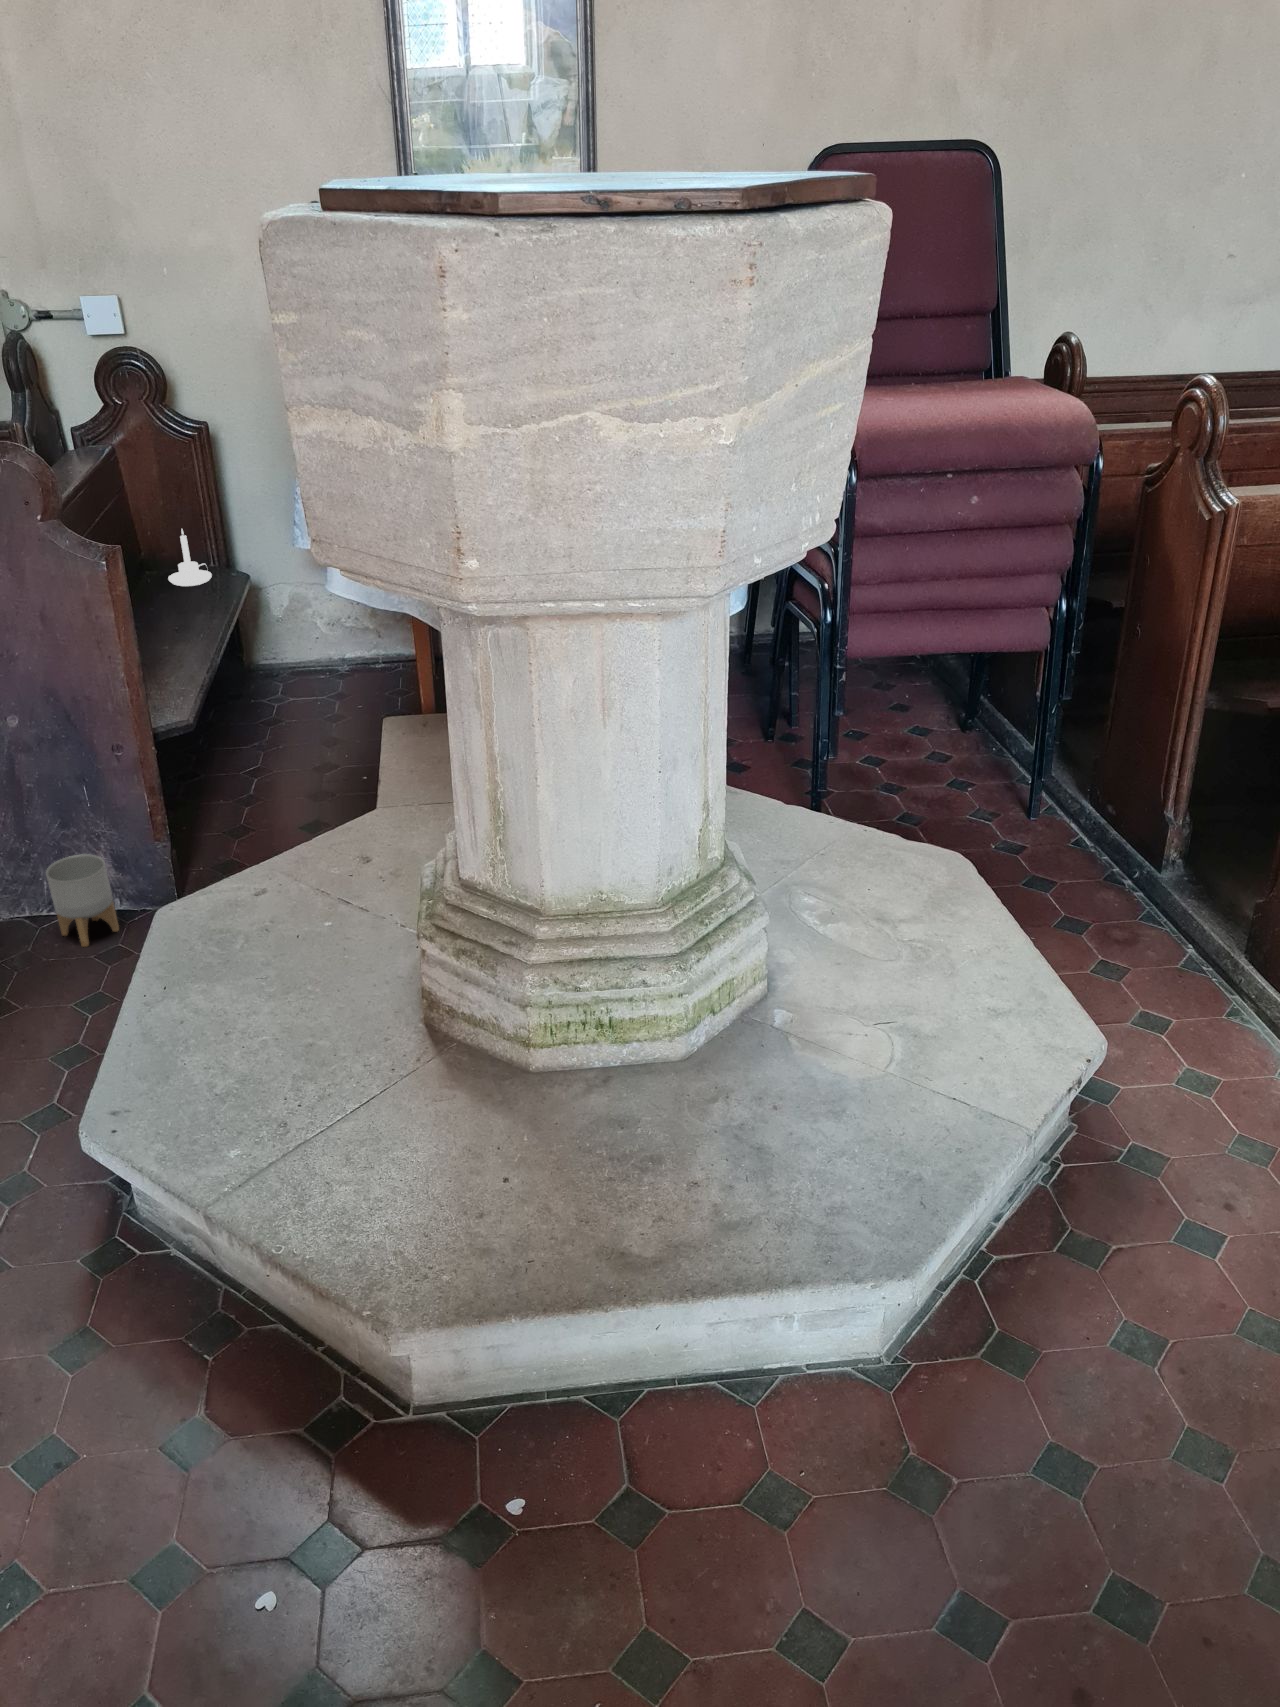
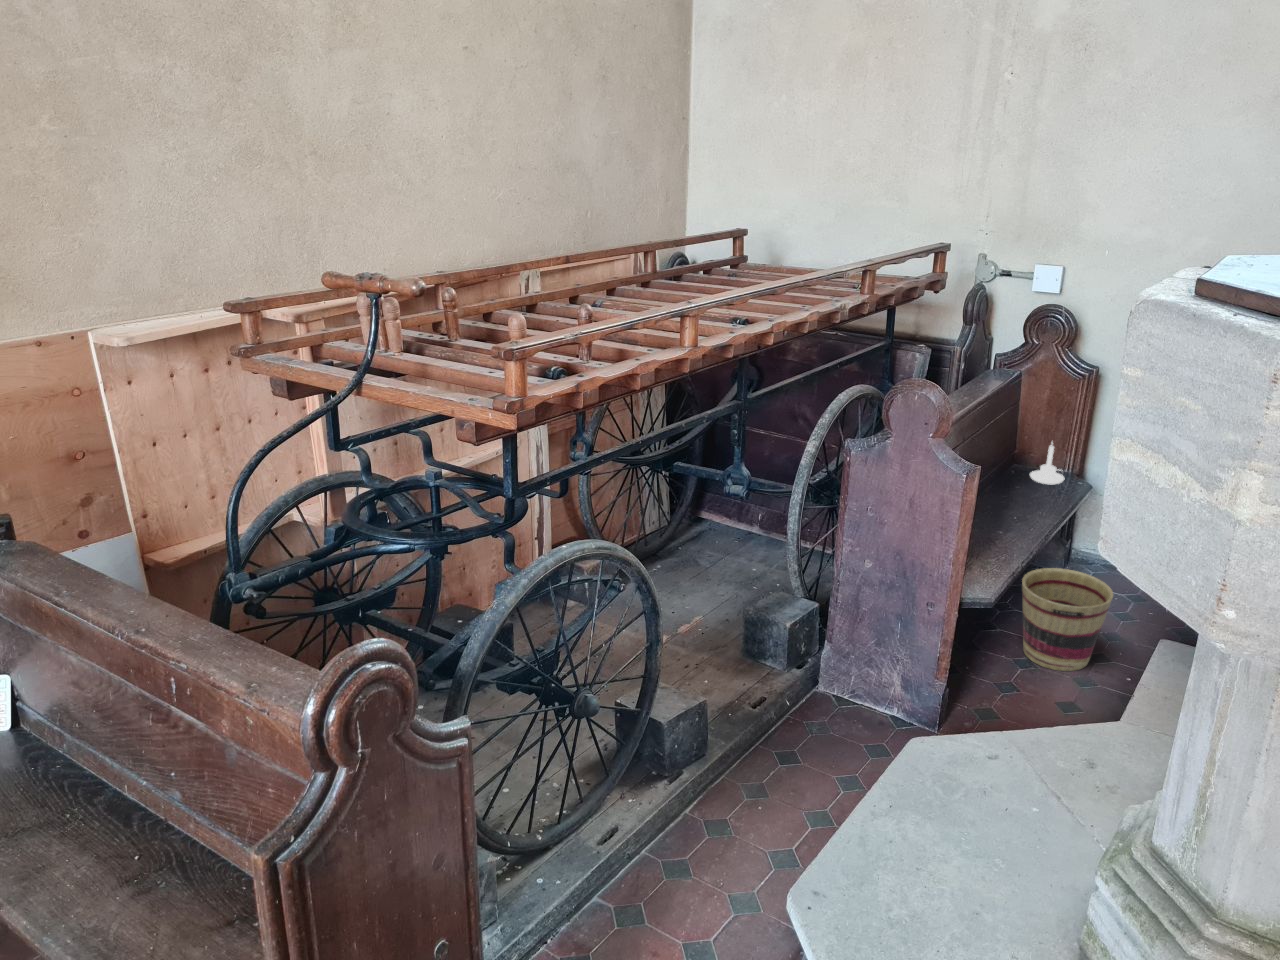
basket: none [210,671,318,794] -> present [1022,568,1113,671]
planter: present [46,854,119,947] -> none [849,668,894,737]

